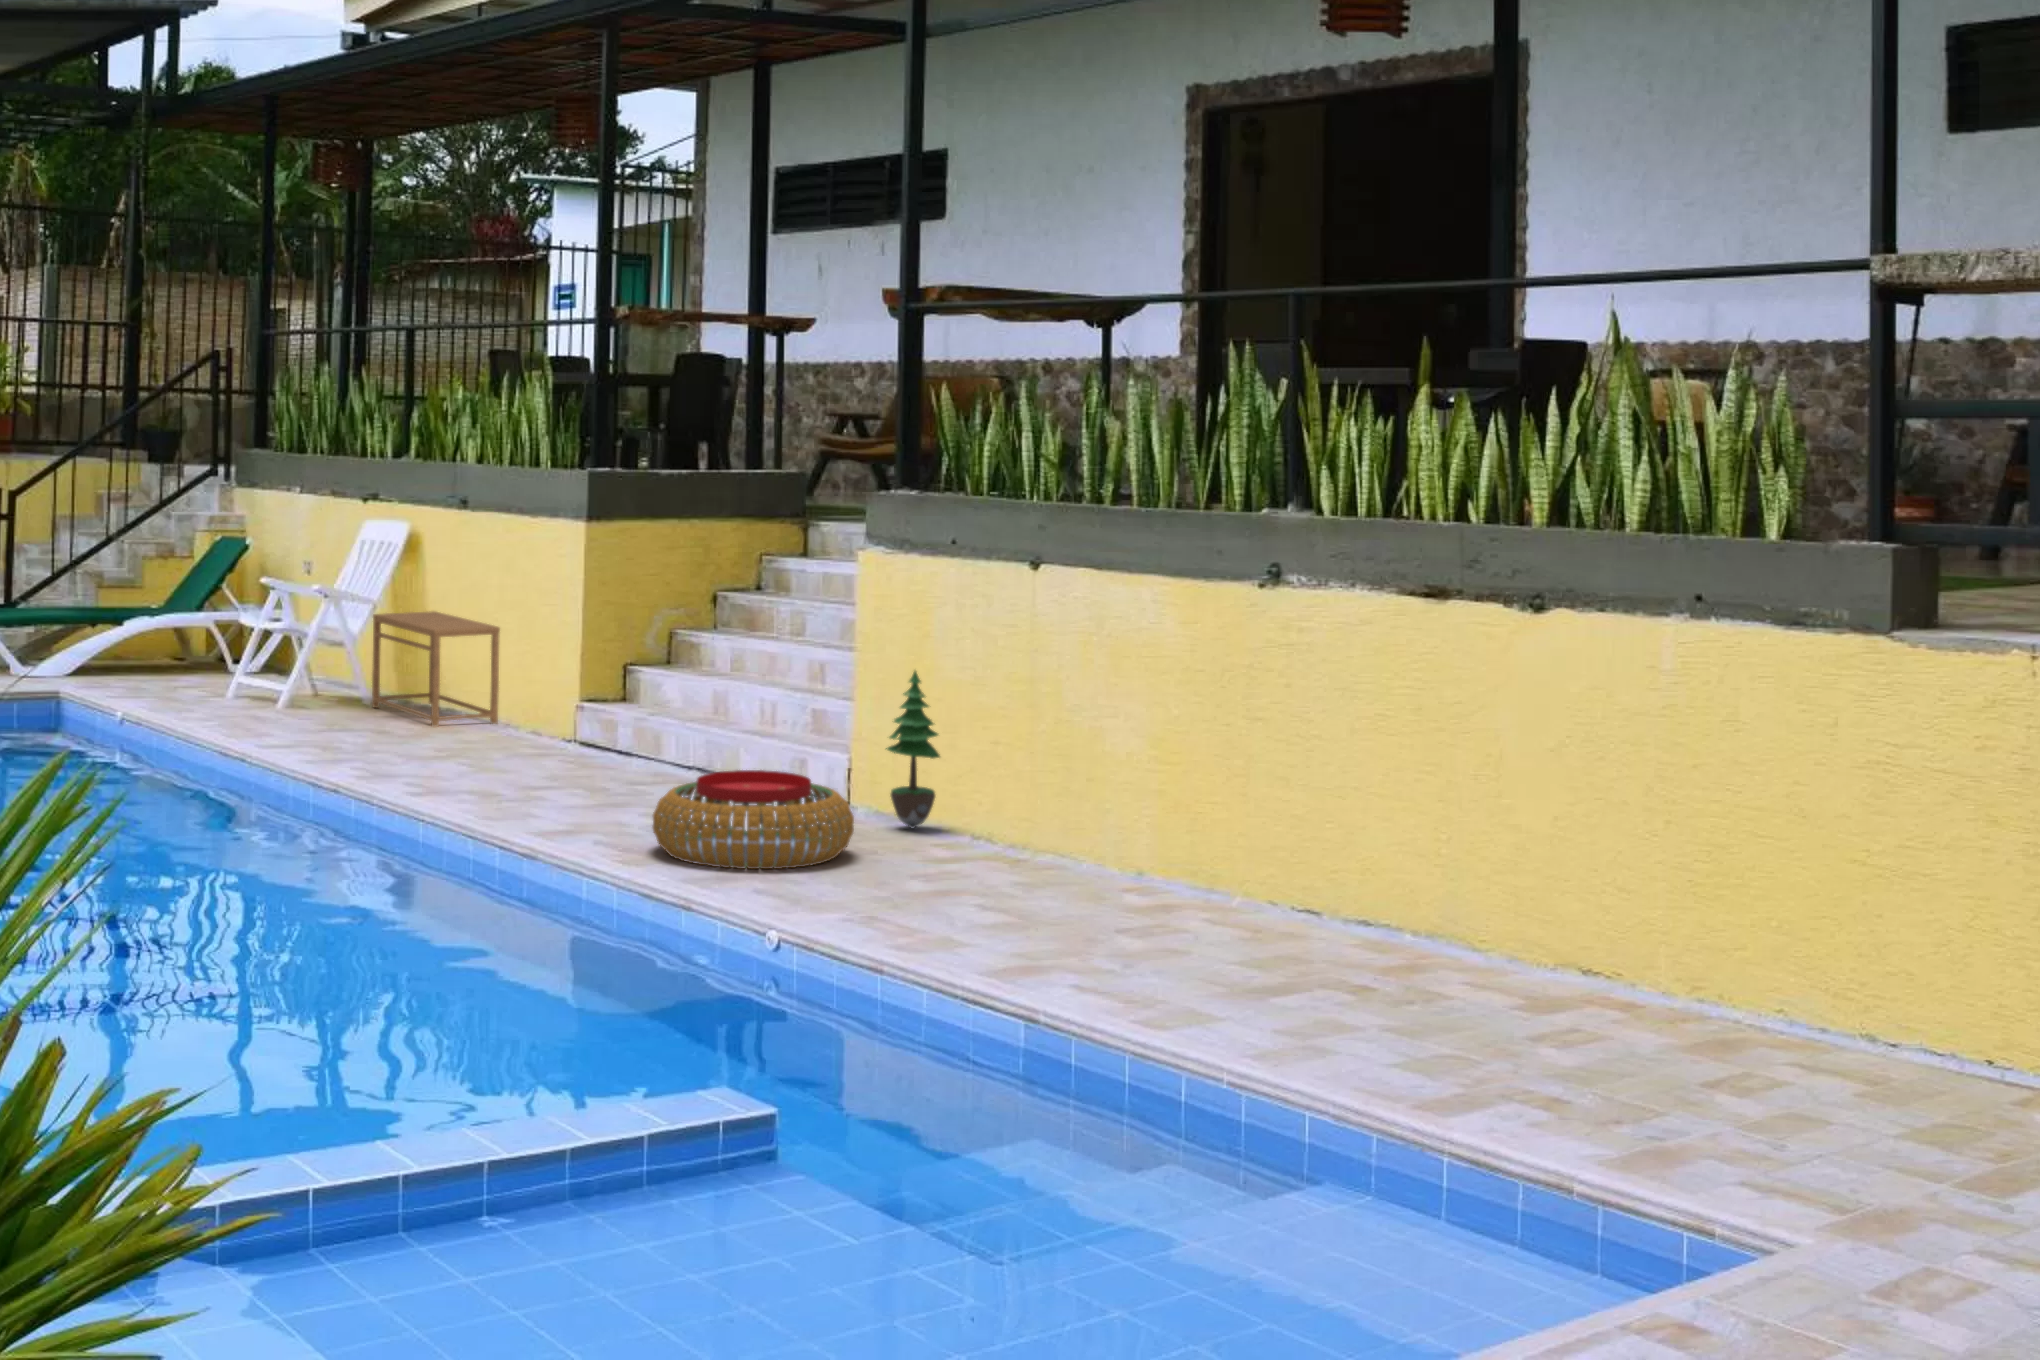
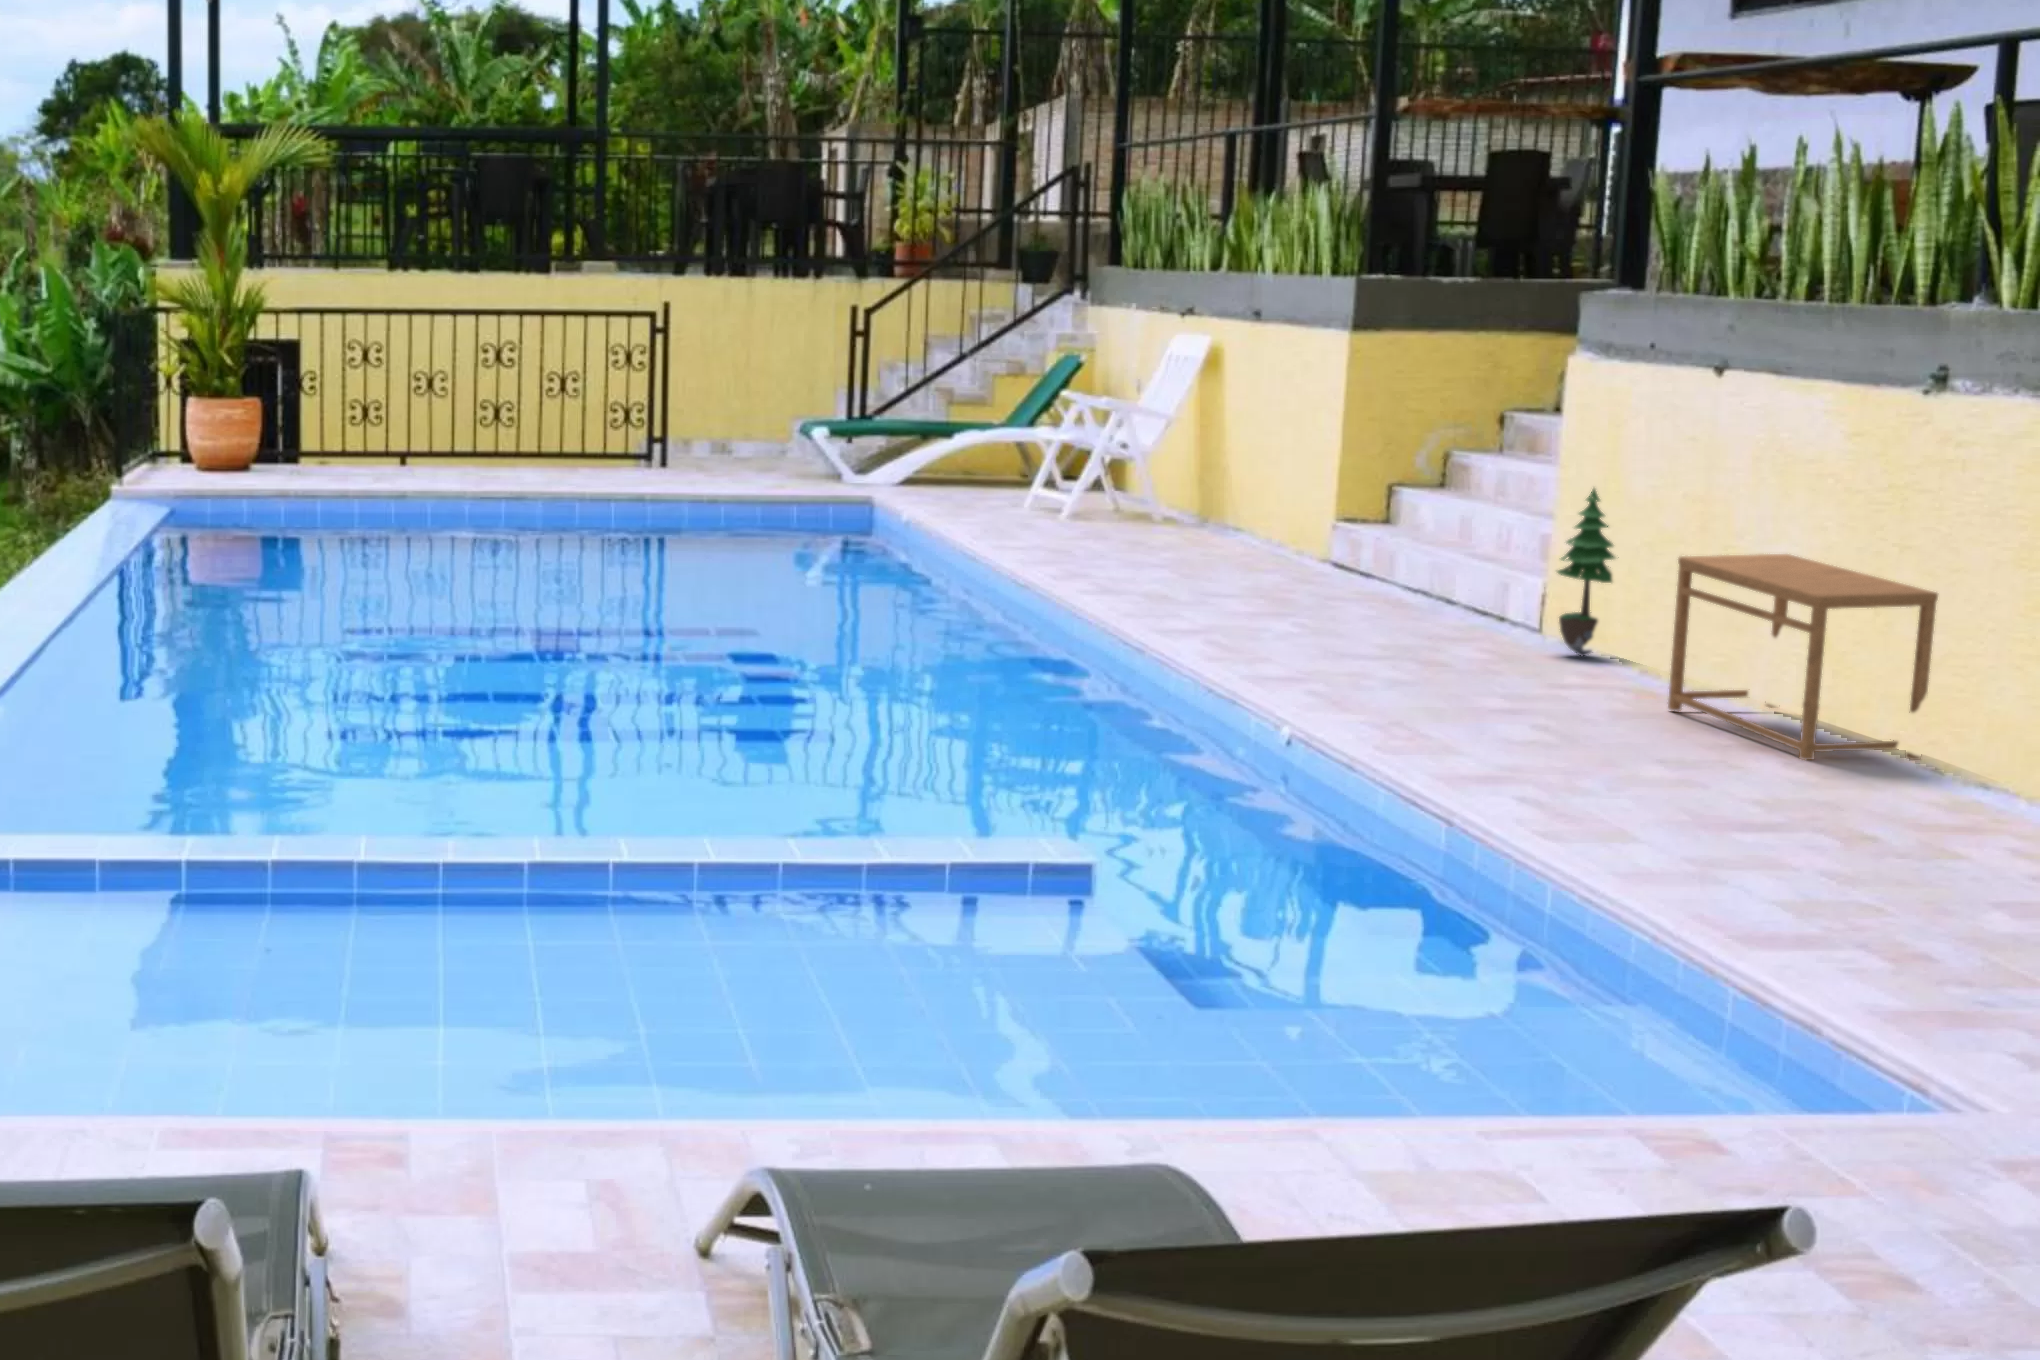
side table: present [372,611,500,727] -> present [1668,554,1938,760]
pouf: present [653,770,854,869] -> none [1262,582,1478,679]

